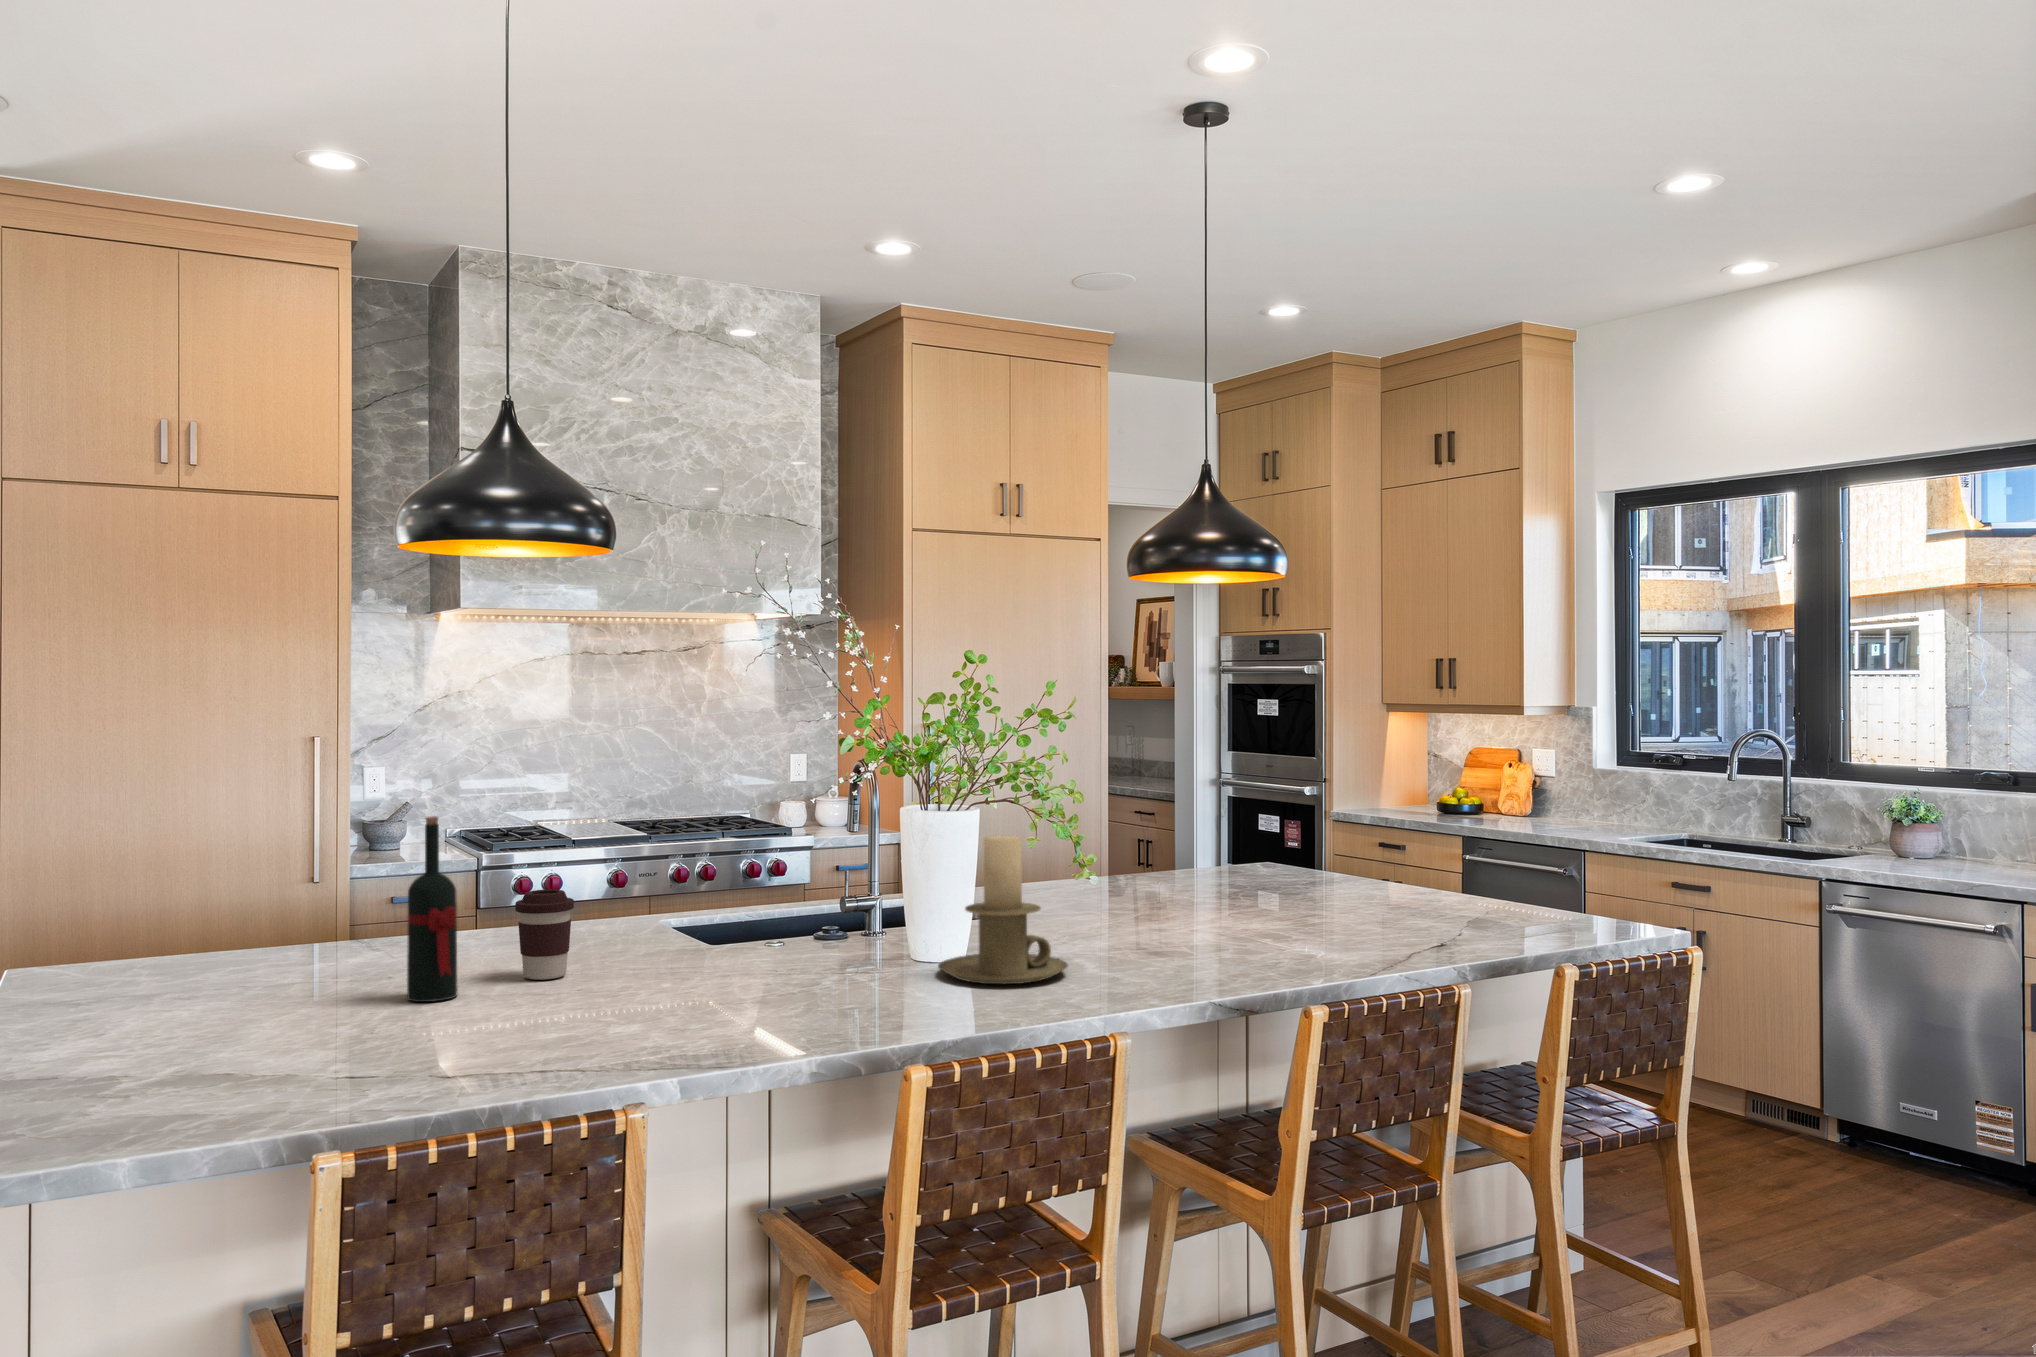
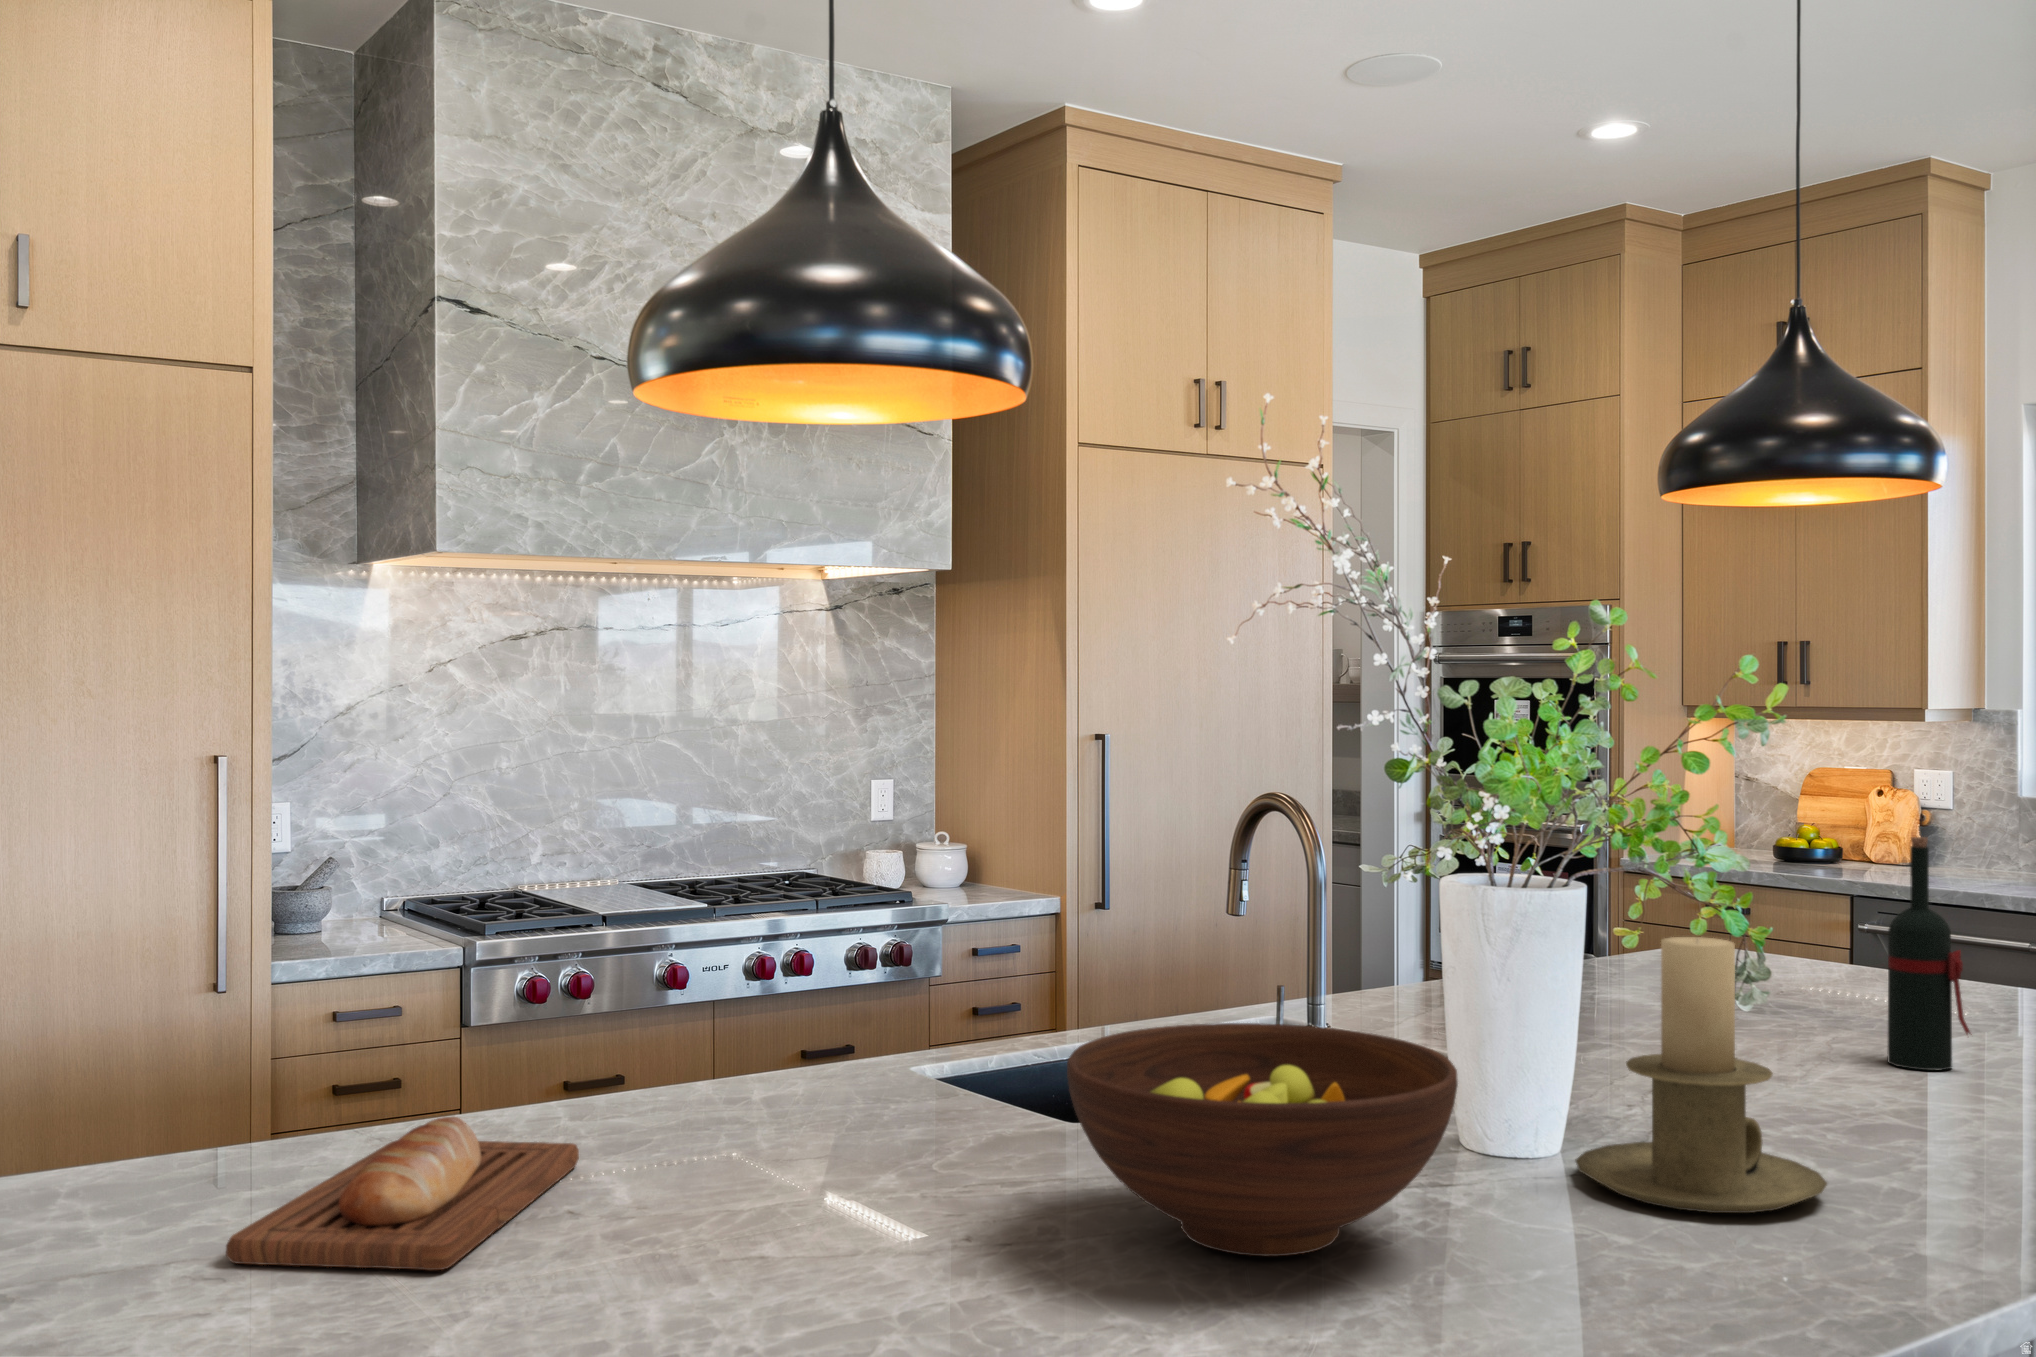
wine bottle: present [407,816,457,1002] -> present [1887,837,1970,1070]
fruit bowl: none [617,881,826,996] -> present [1067,1023,1458,1256]
coffee cup: present [515,889,574,980] -> none [835,1046,939,1220]
bread loaf: none [186,928,408,994] -> present [226,1117,579,1270]

